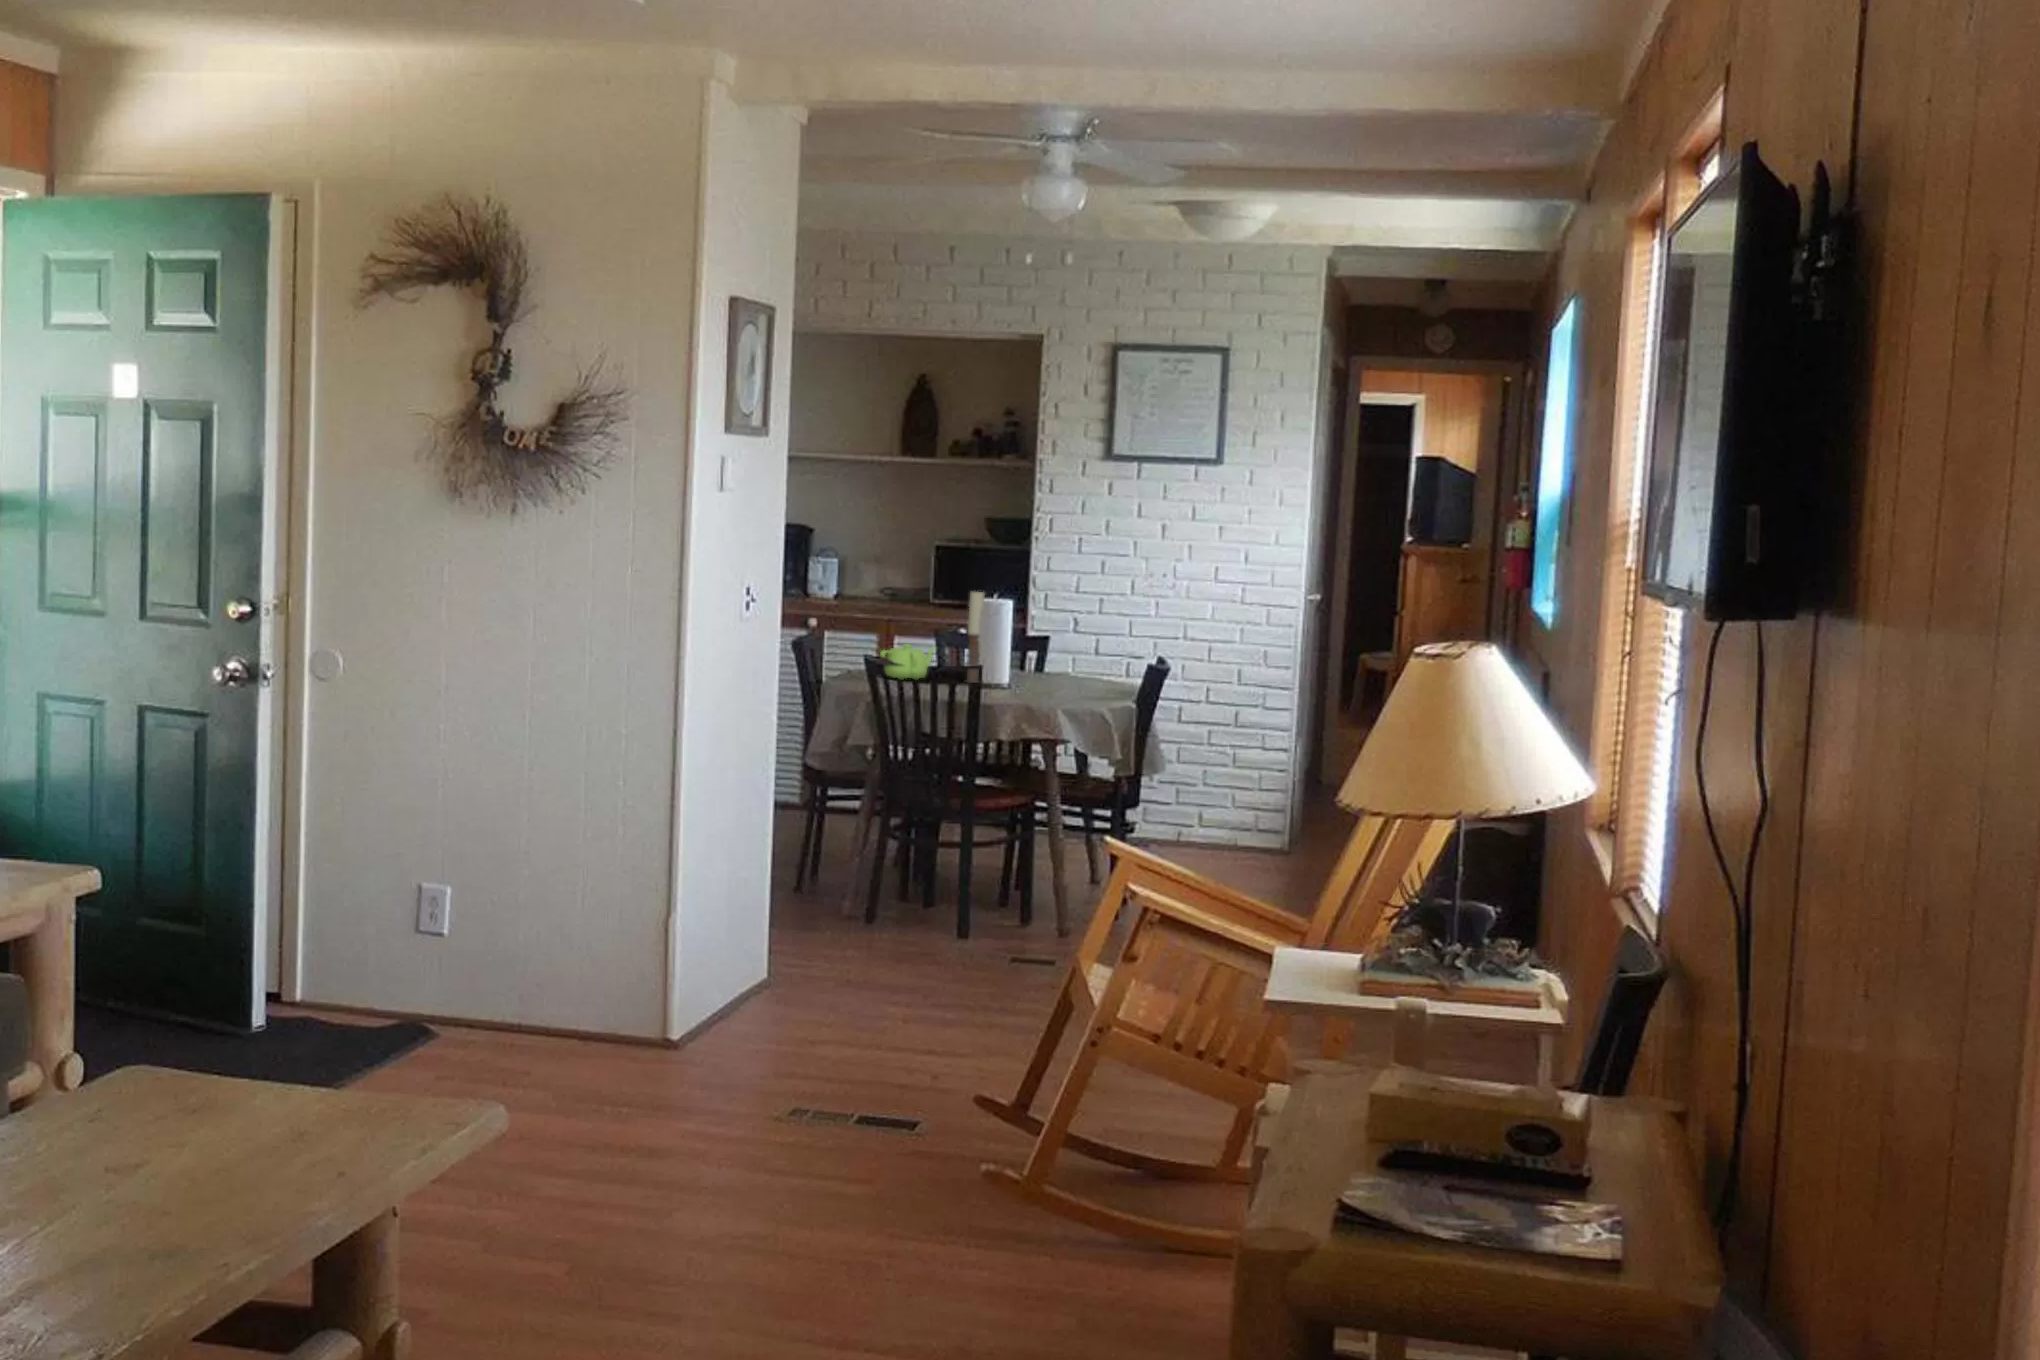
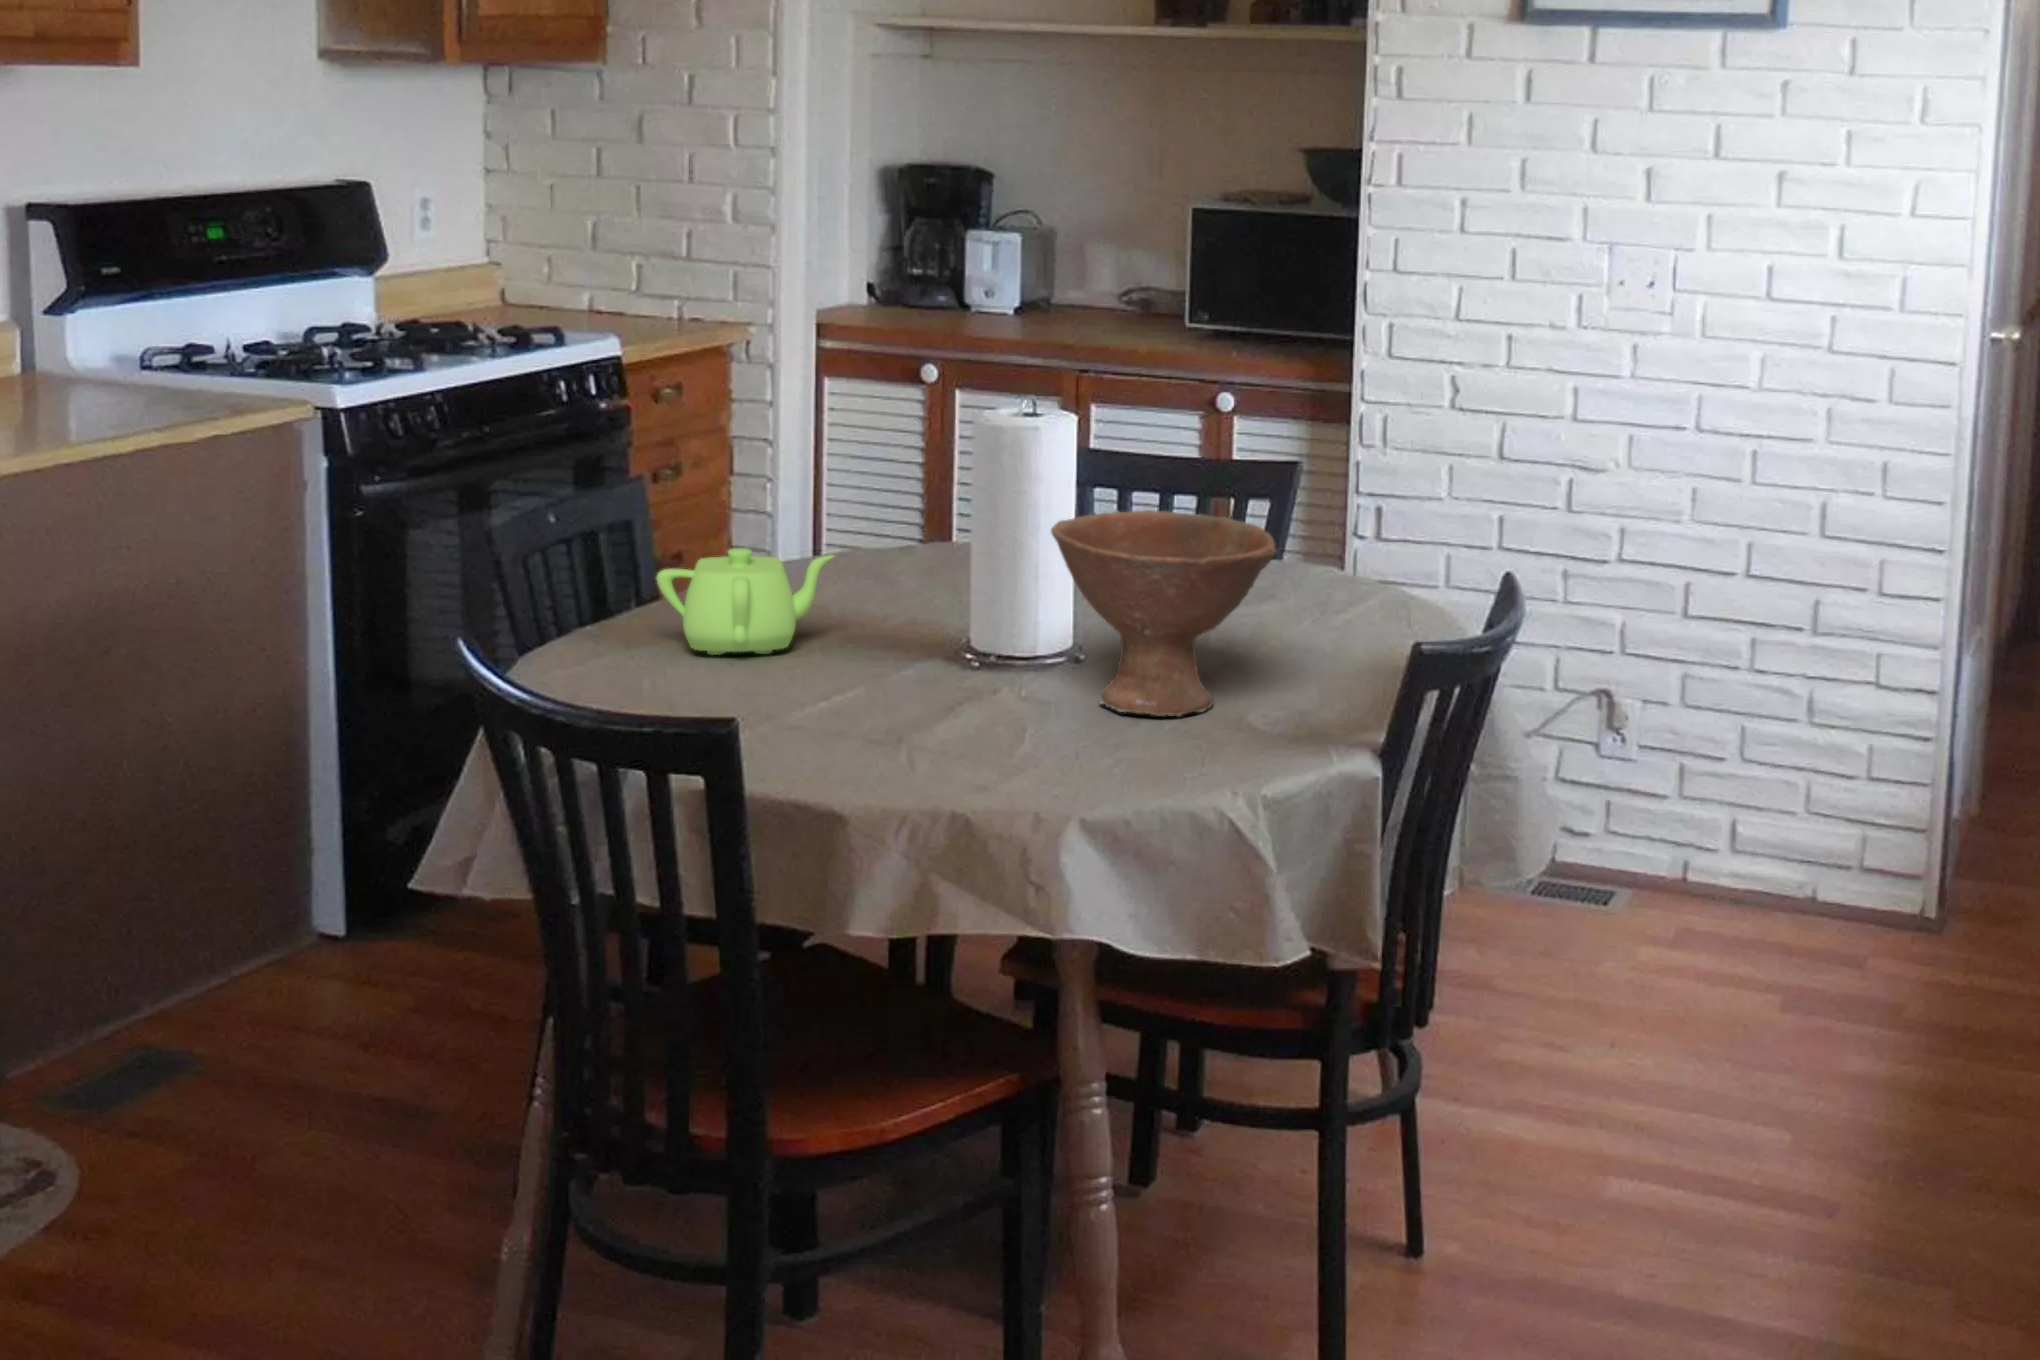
candle: present [966,592,985,683] -> none [892,398,941,672]
bowl: none [1029,624,1106,689] -> present [1051,510,1277,716]

